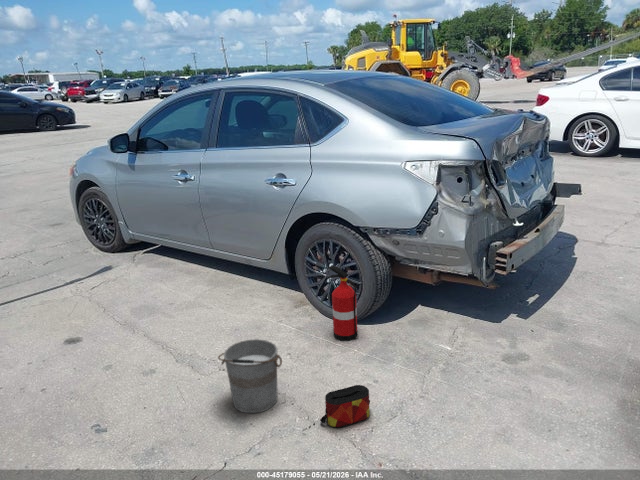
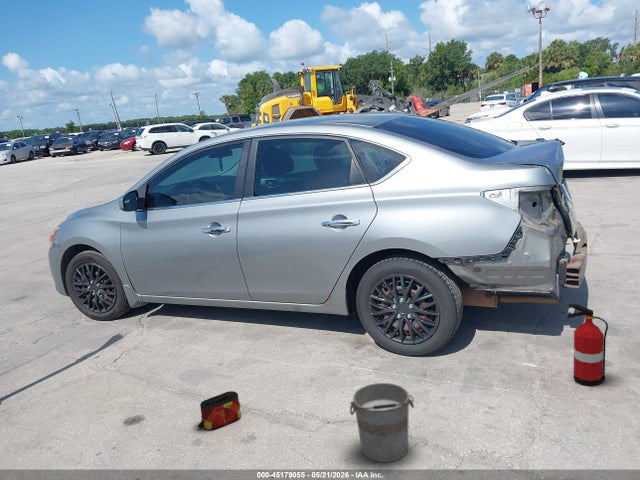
fire extinguisher: present [328,266,358,341] -> present [567,304,608,386]
bag: present [320,385,370,428] -> present [198,391,241,430]

